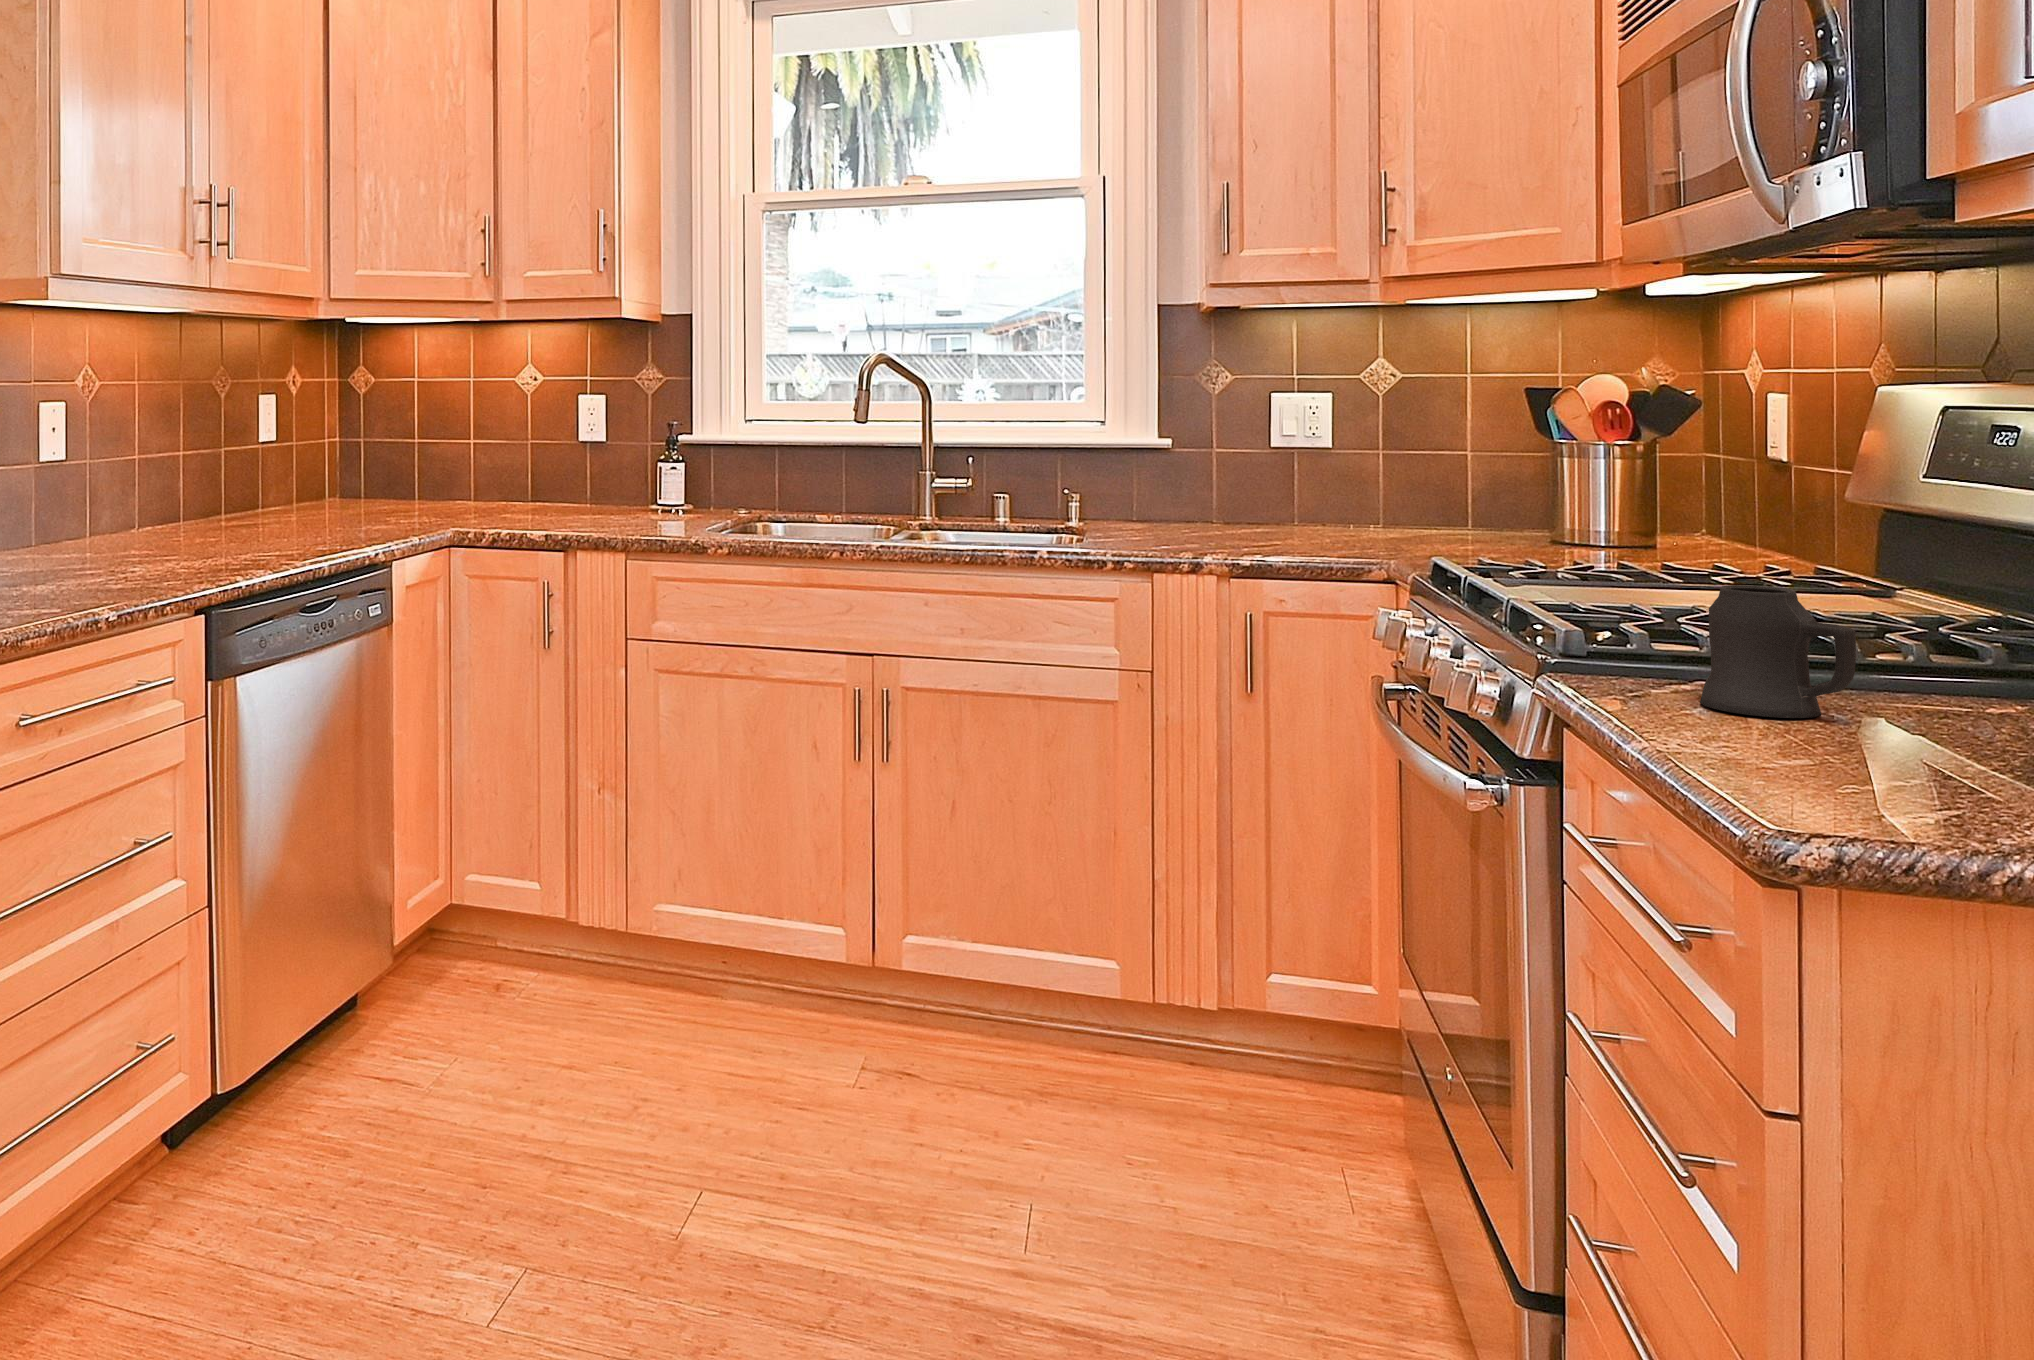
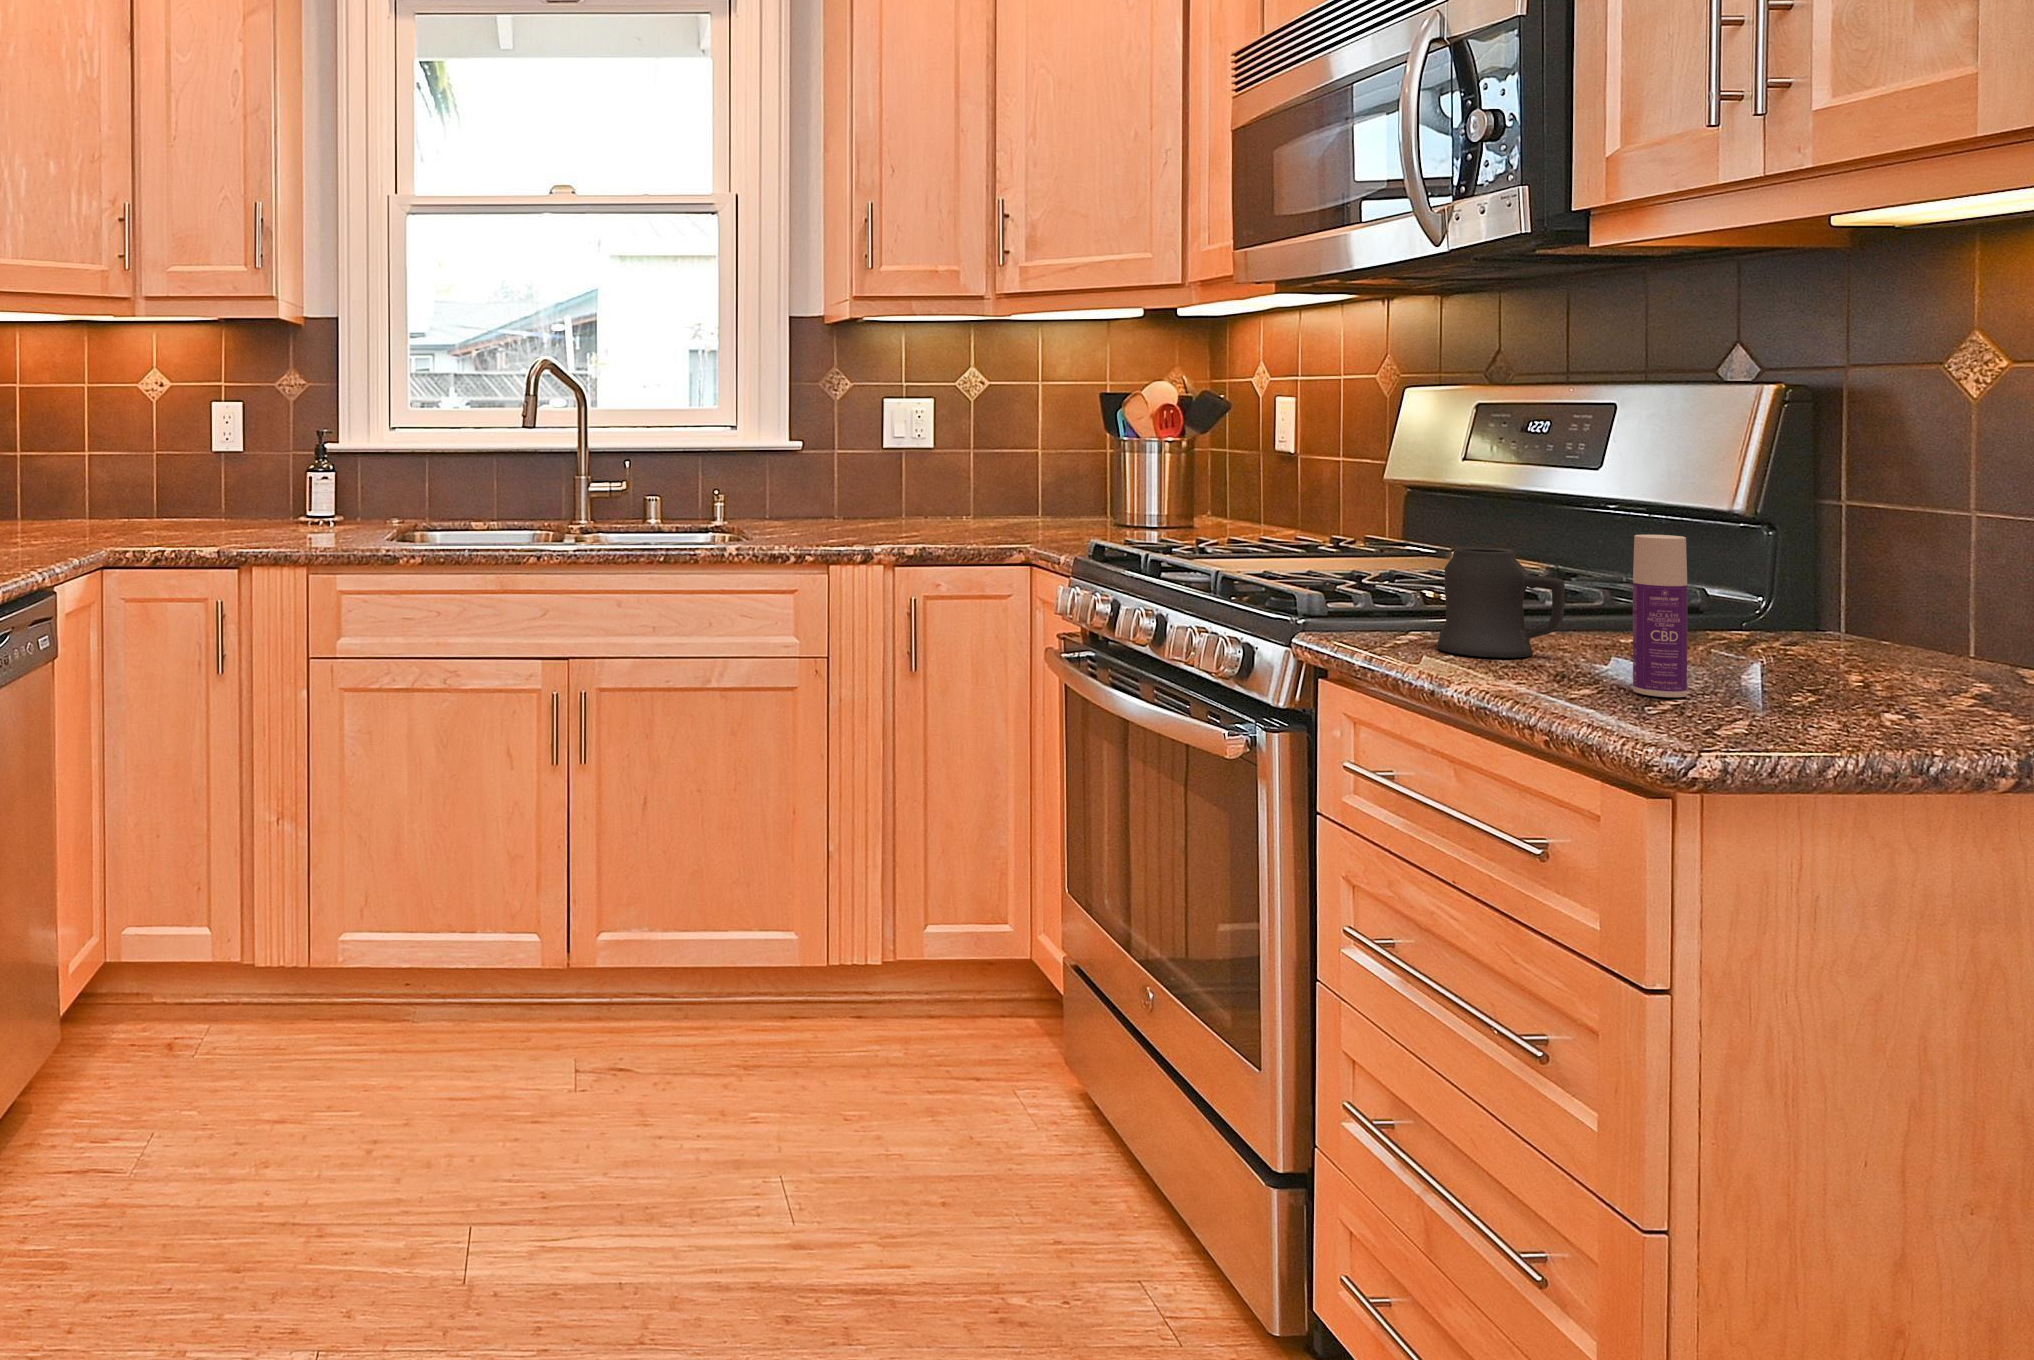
bottle: none [1868,579,1938,776] -> present [1633,535,1687,697]

